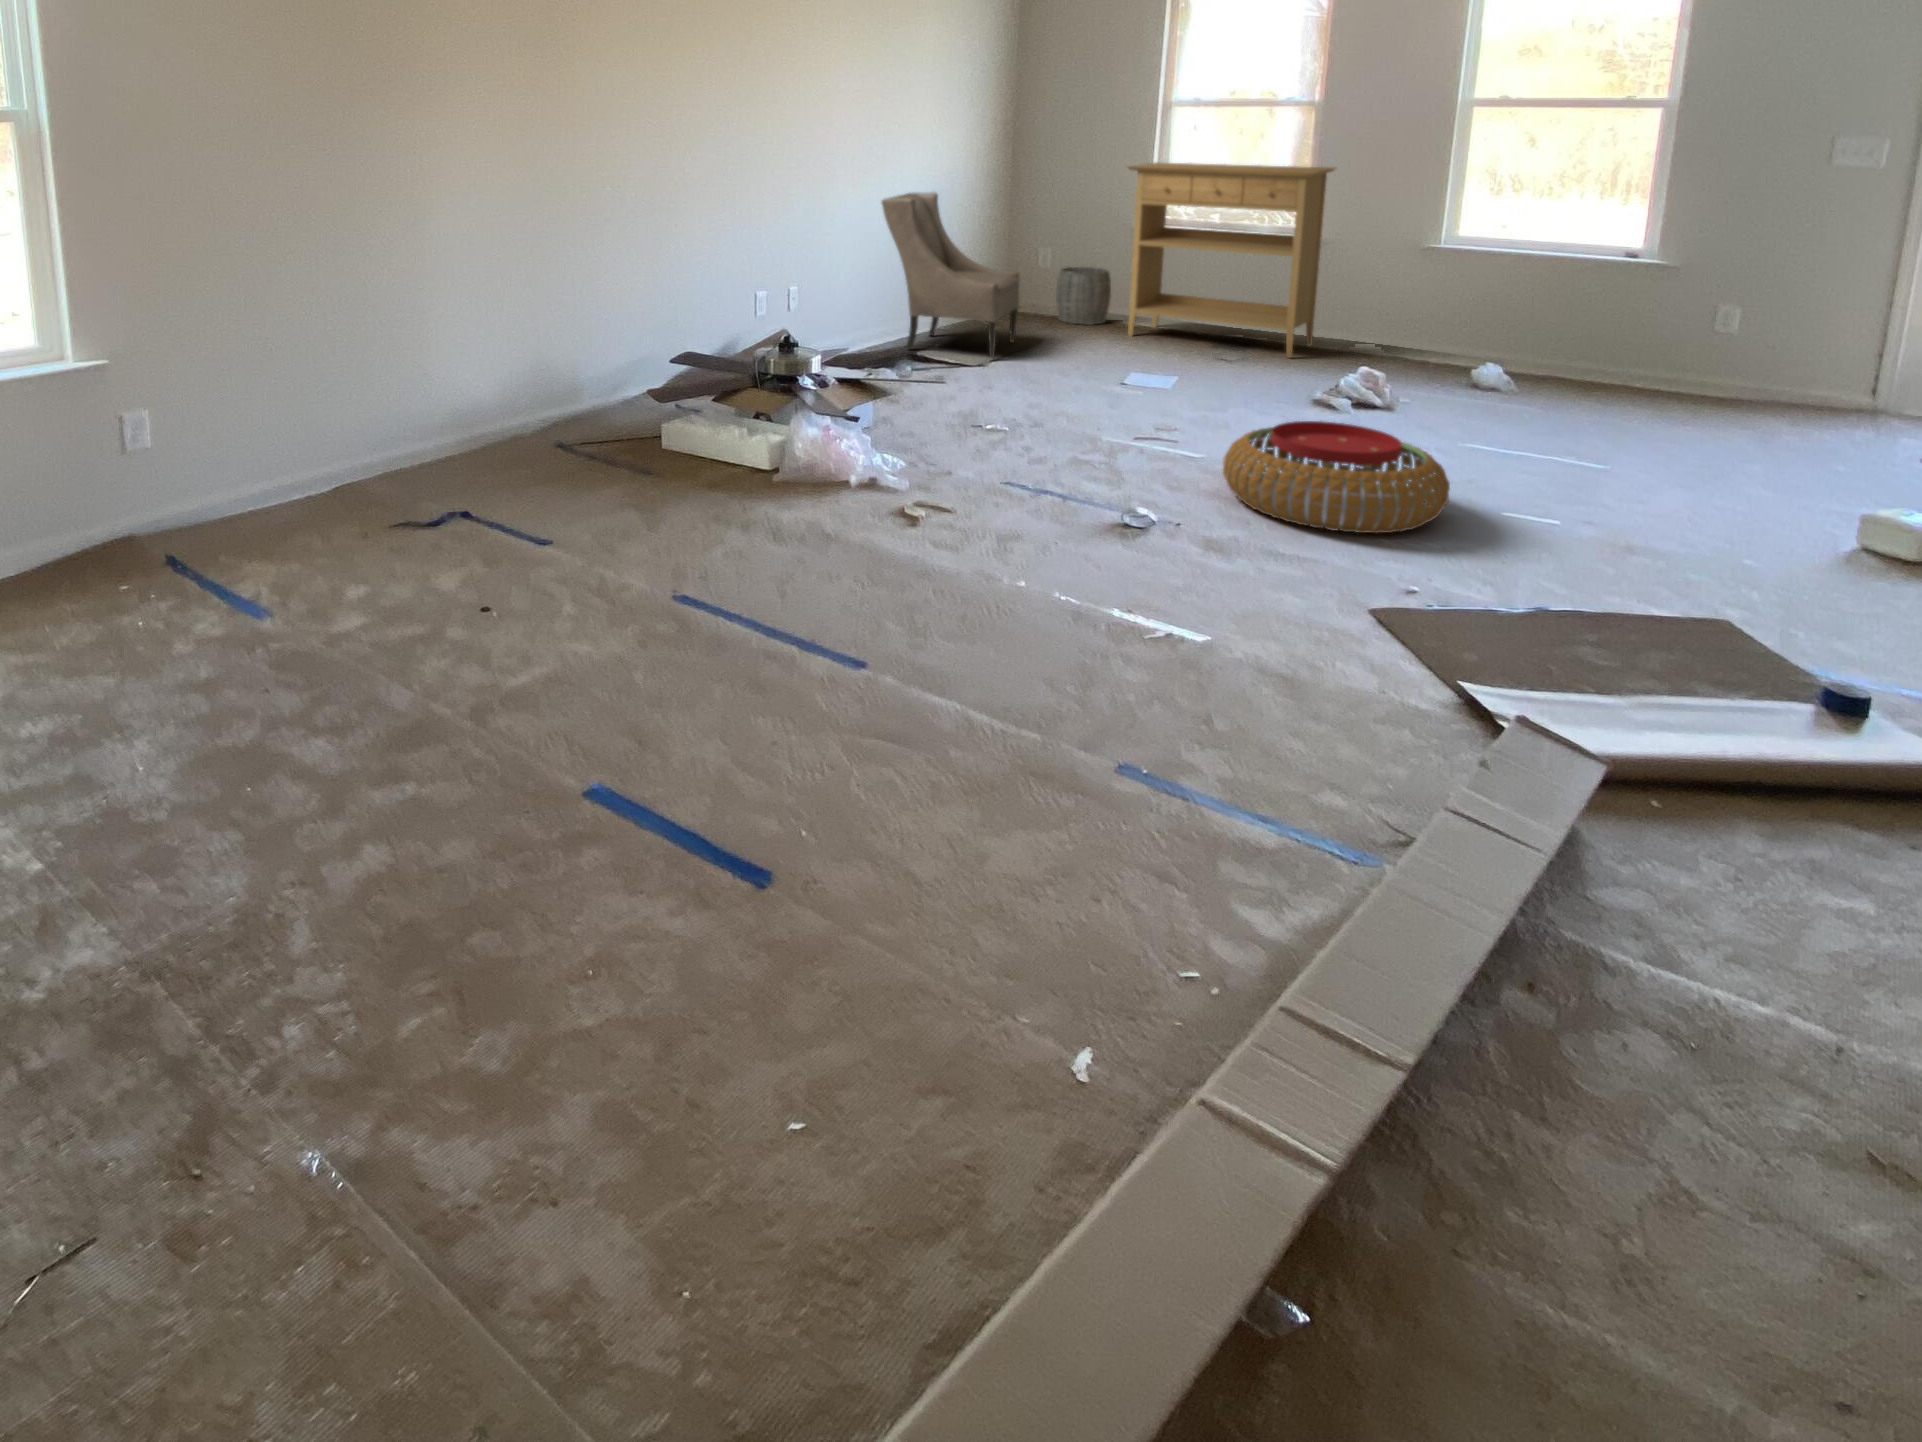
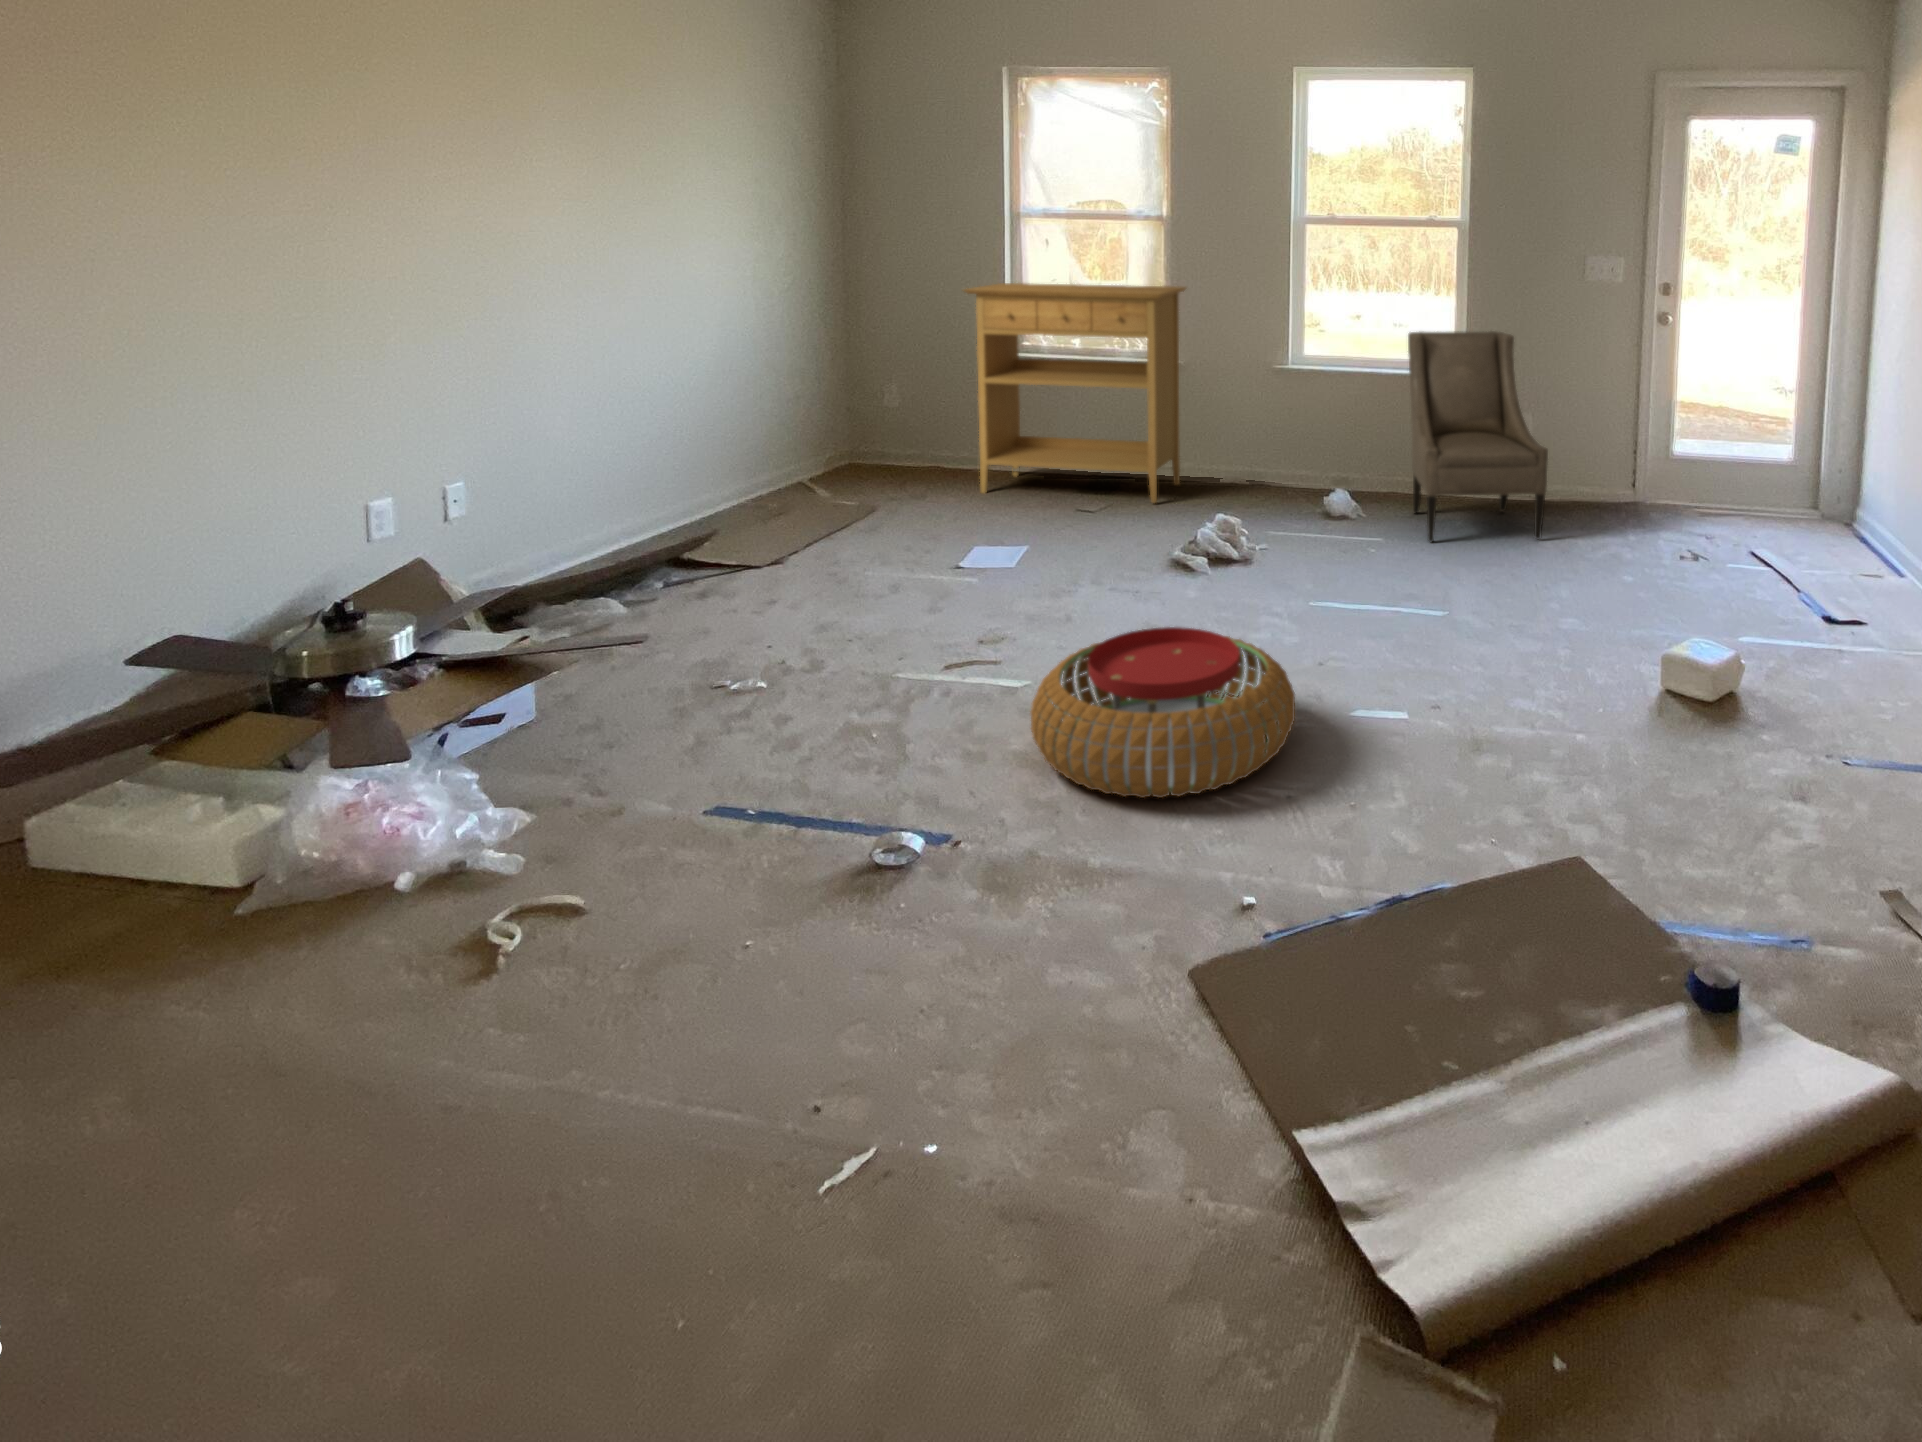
armchair: present [882,192,1019,358] -> present [1408,331,1548,542]
woven basket: present [1056,267,1111,325] -> none [898,409,963,482]

